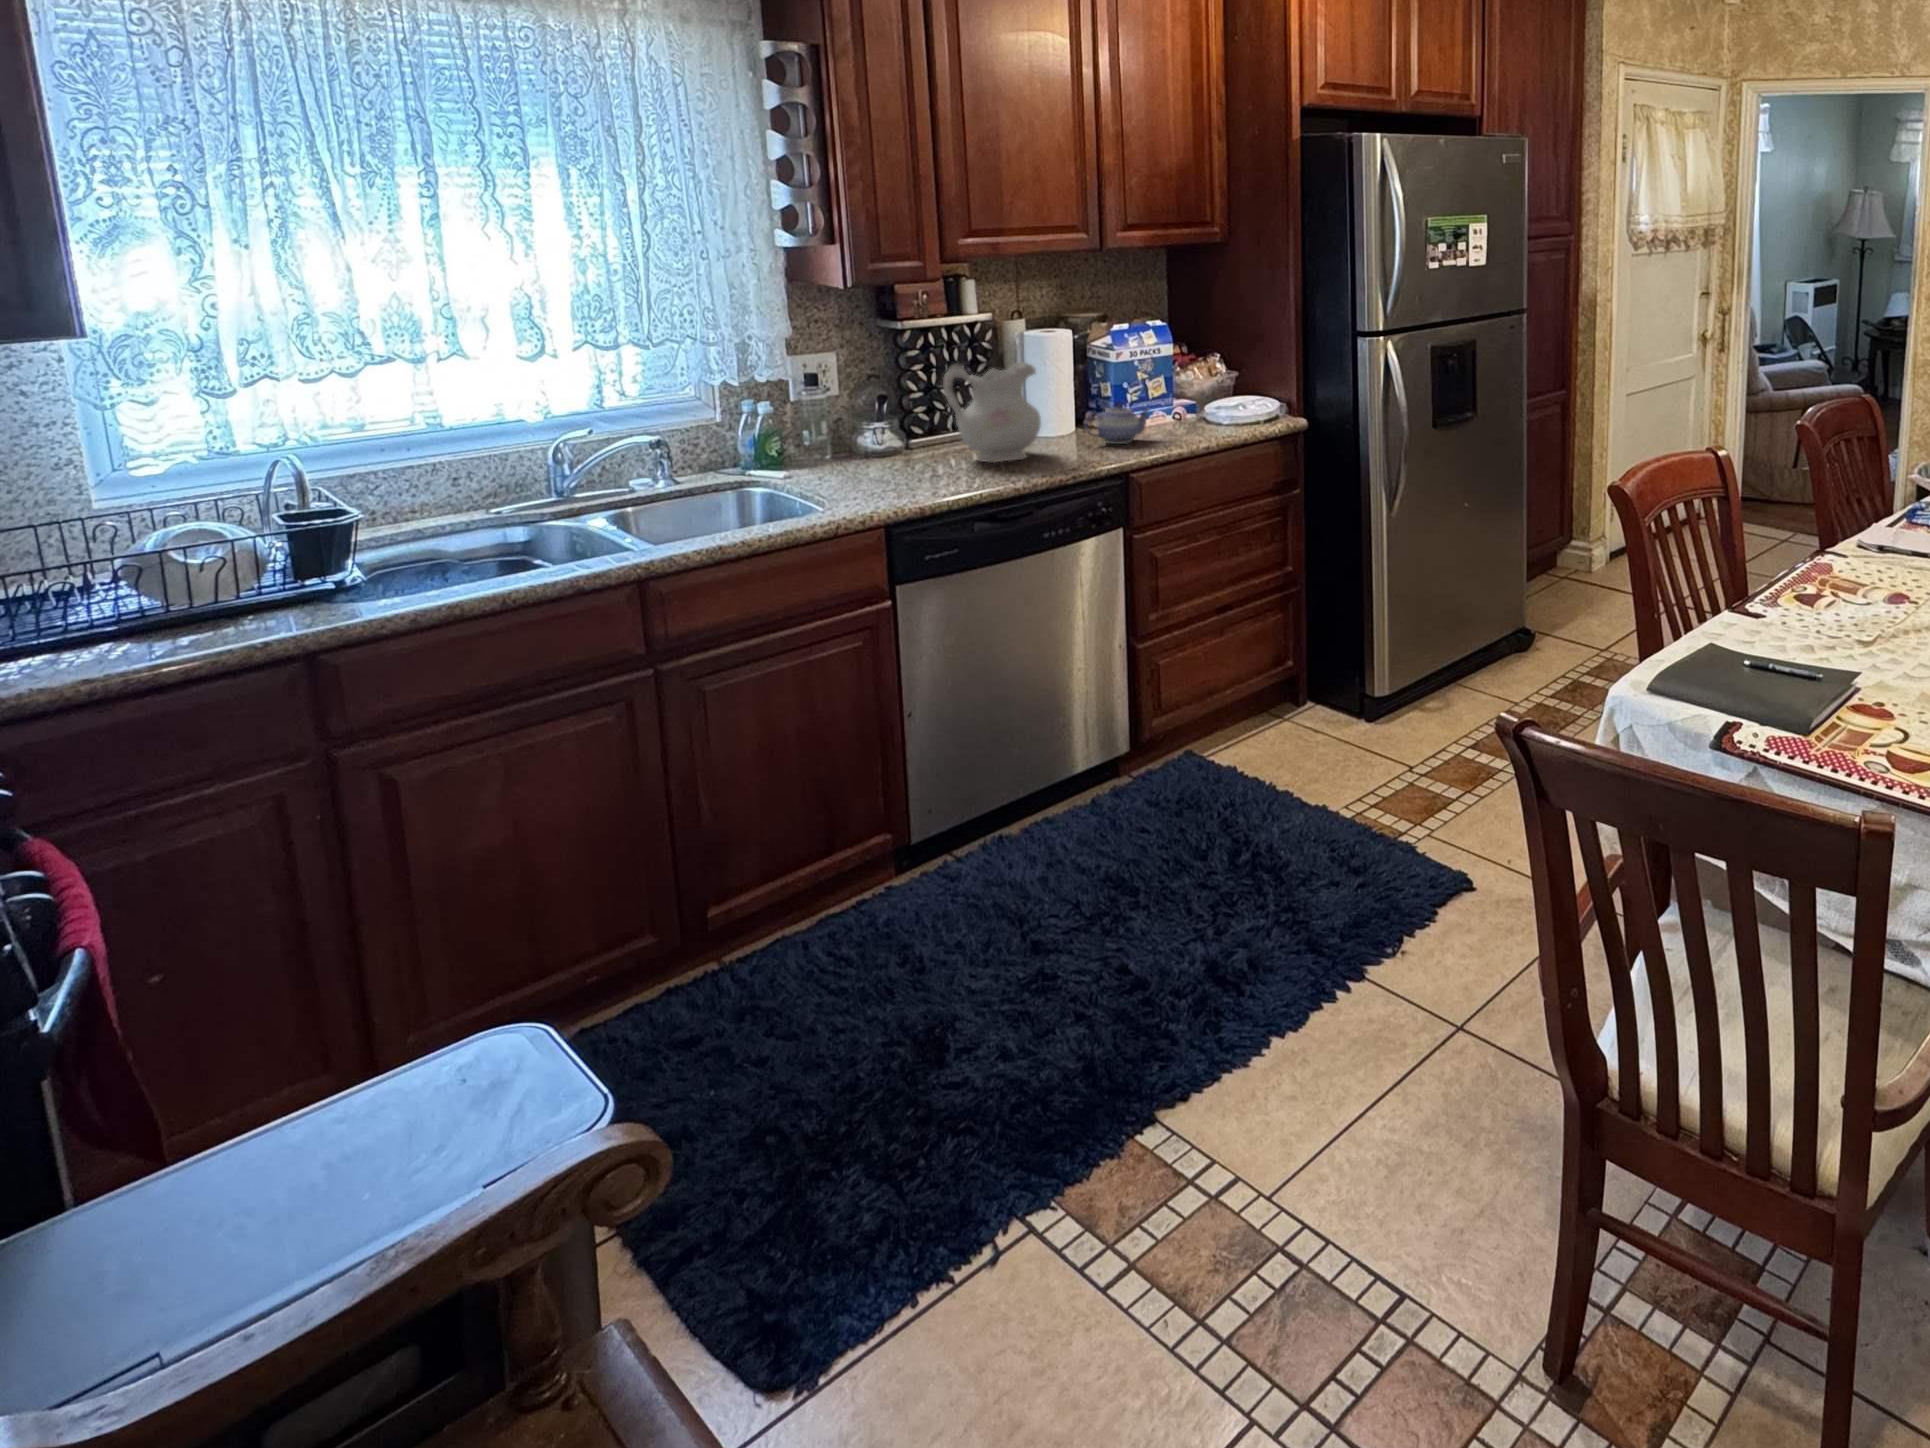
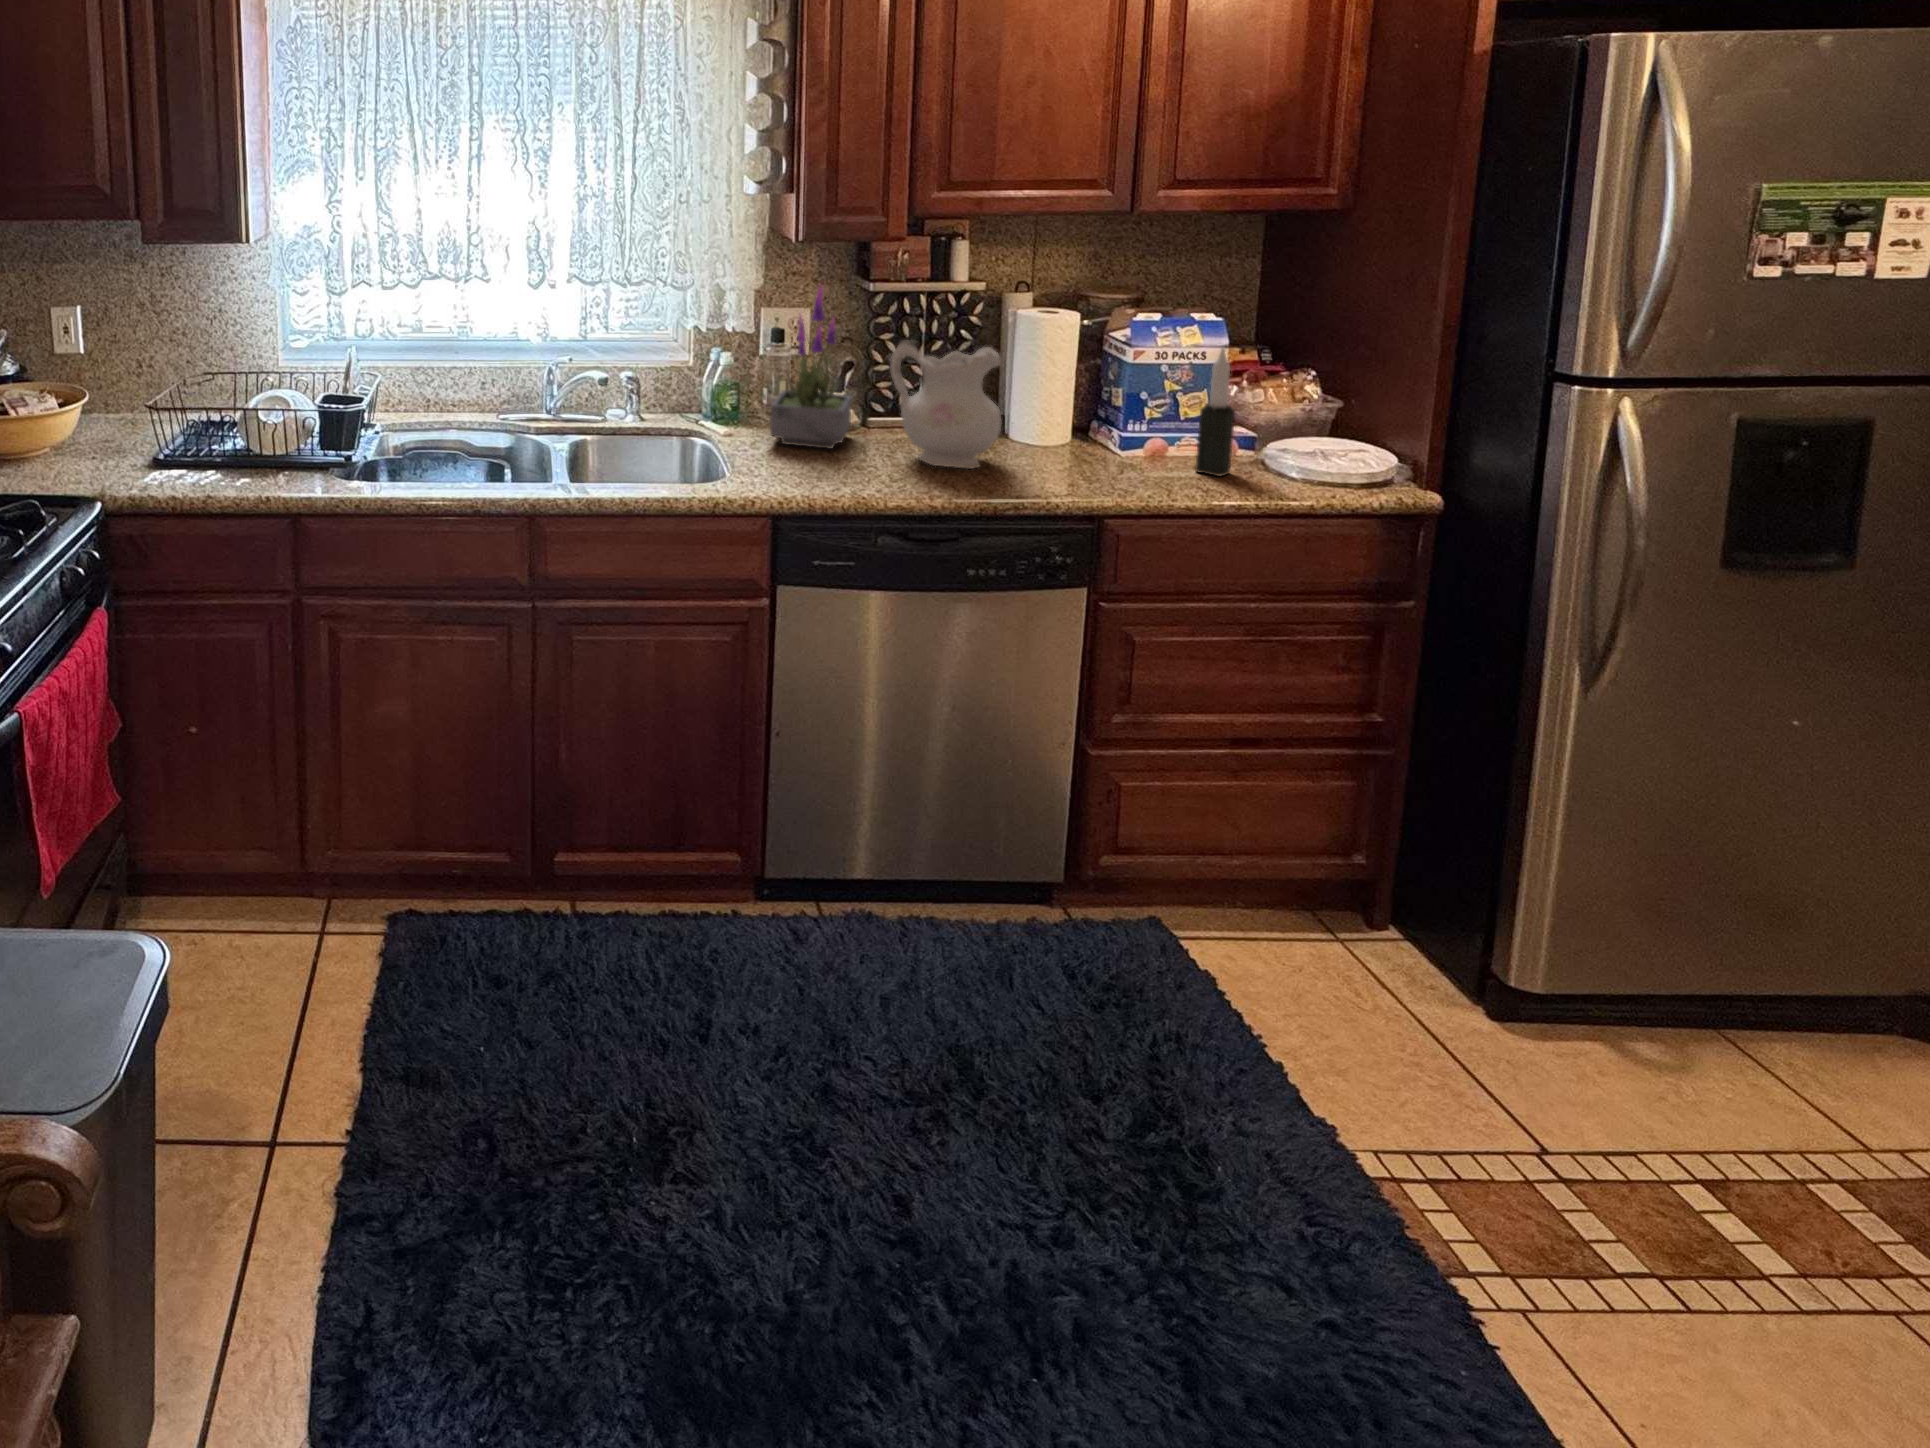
potted plant: none [830,323,908,473] -> present [770,287,852,448]
candle: none [1170,342,1192,433] -> present [1195,348,1235,476]
teapot: present [1085,402,1149,444] -> none [1063,417,1164,475]

